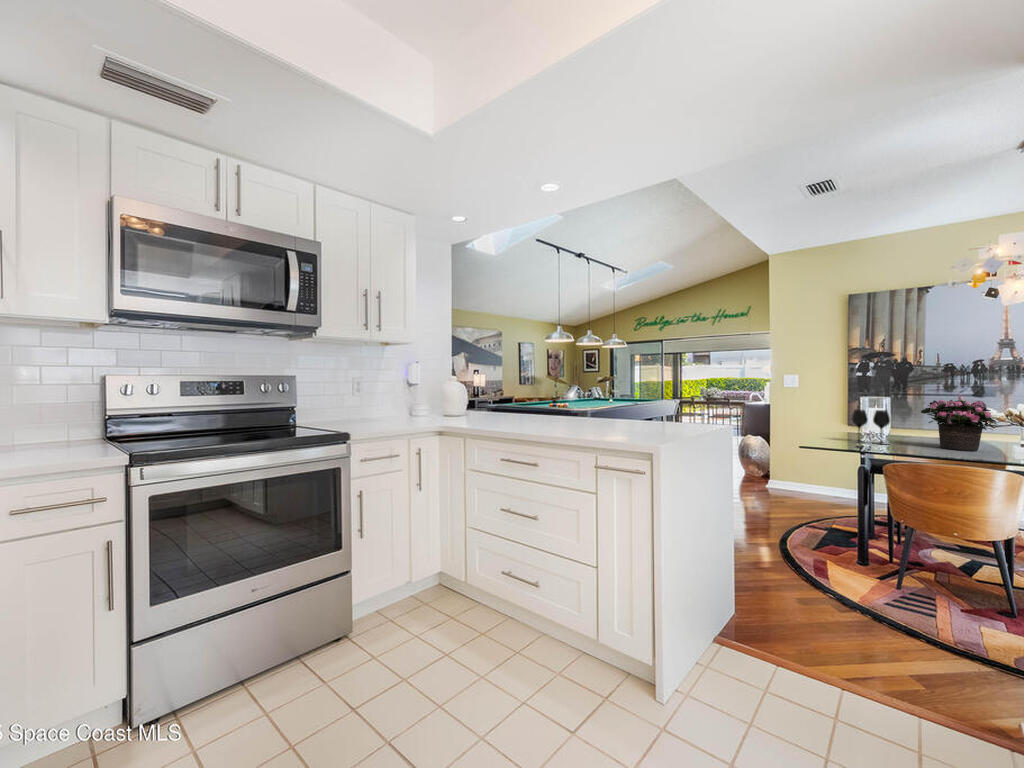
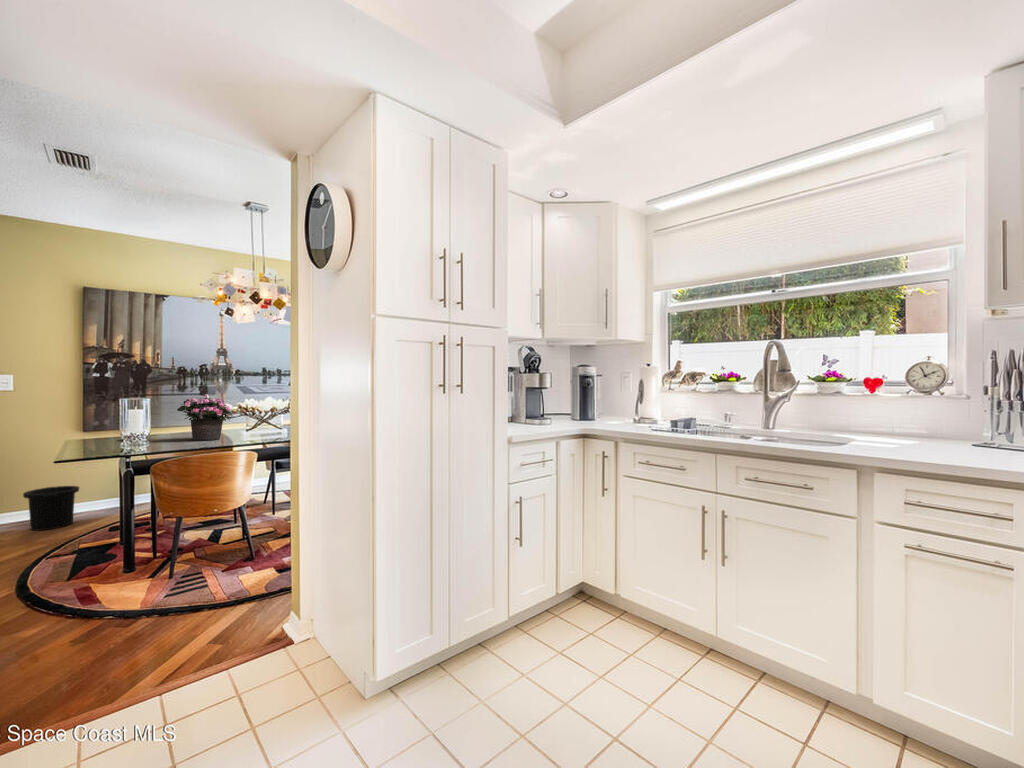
wine glass: present [851,410,890,445] -> none [109,411,151,447]
trash can: none [801,469,842,506] -> present [23,486,79,530]

